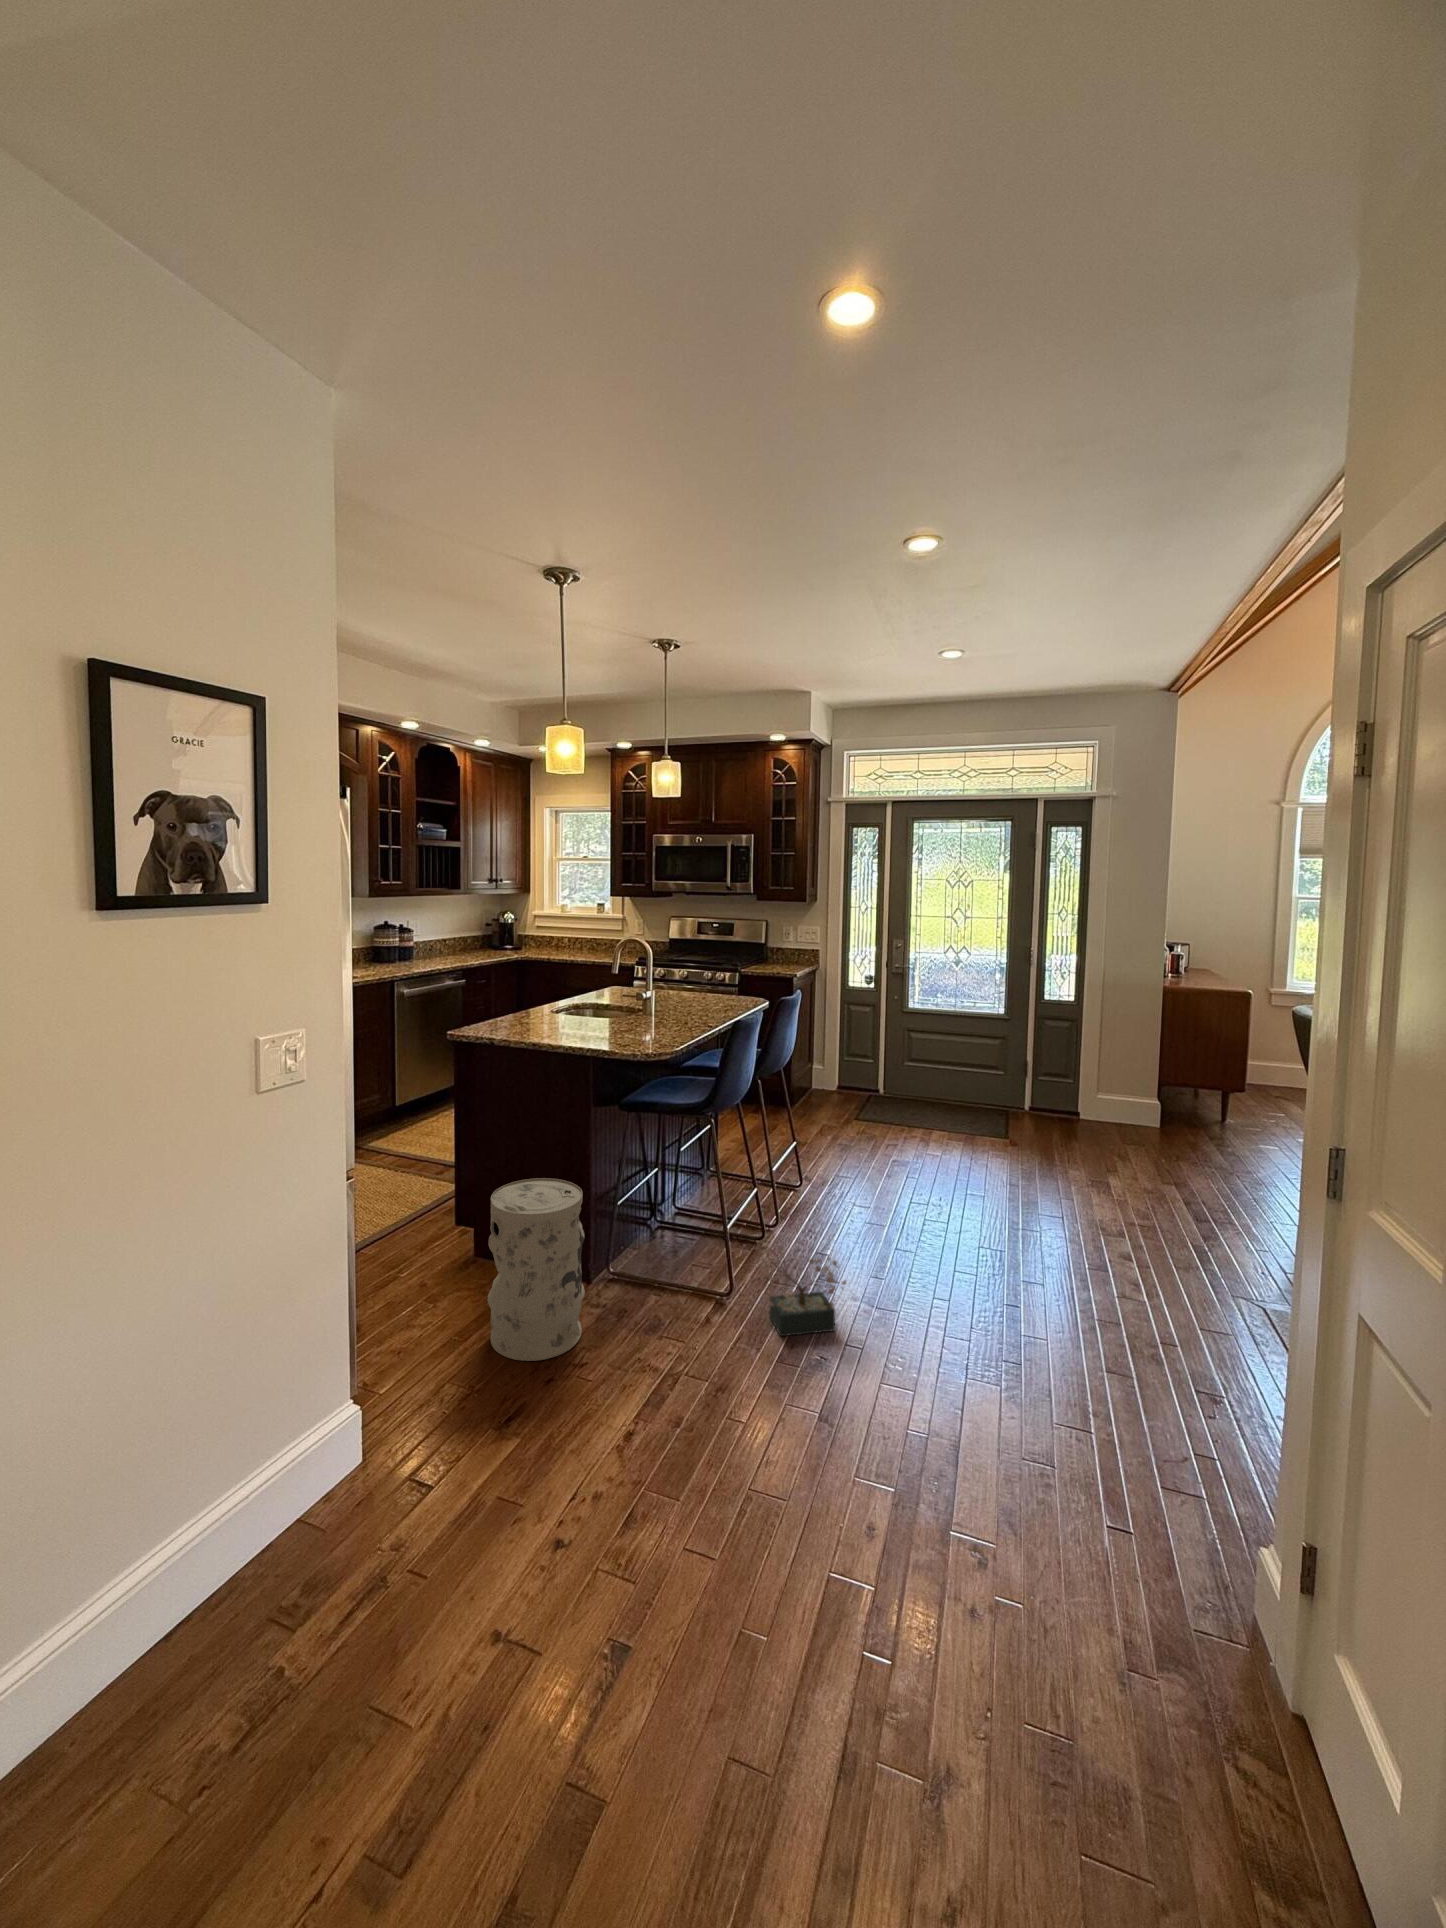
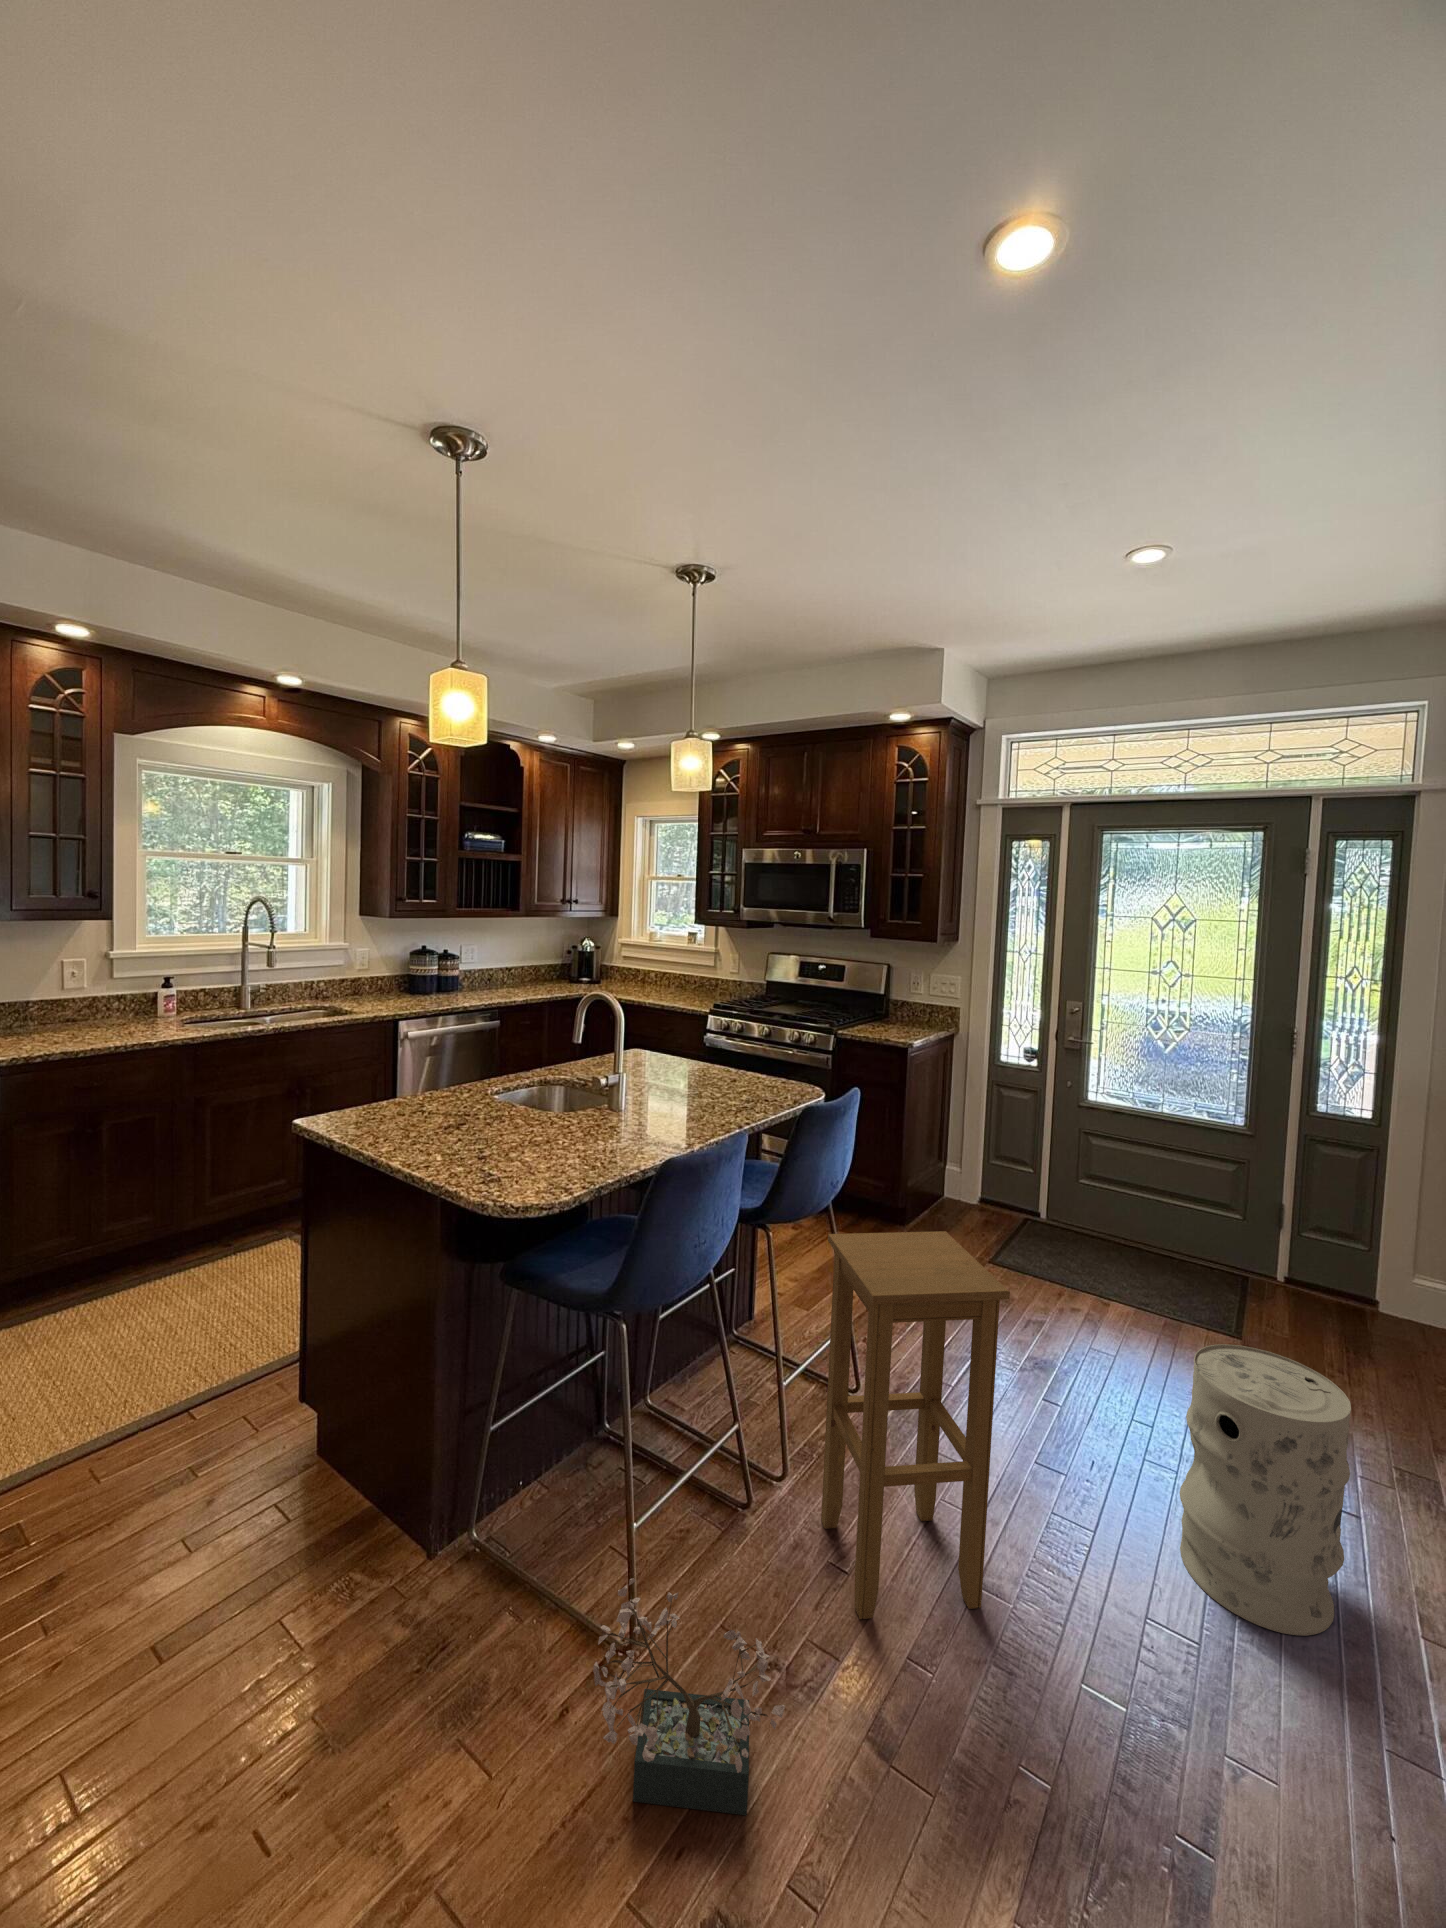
stool: none [815,1065,923,1268] -> present [821,1231,1010,1619]
trash can: present [488,1178,585,1361] -> present [1180,1344,1351,1636]

